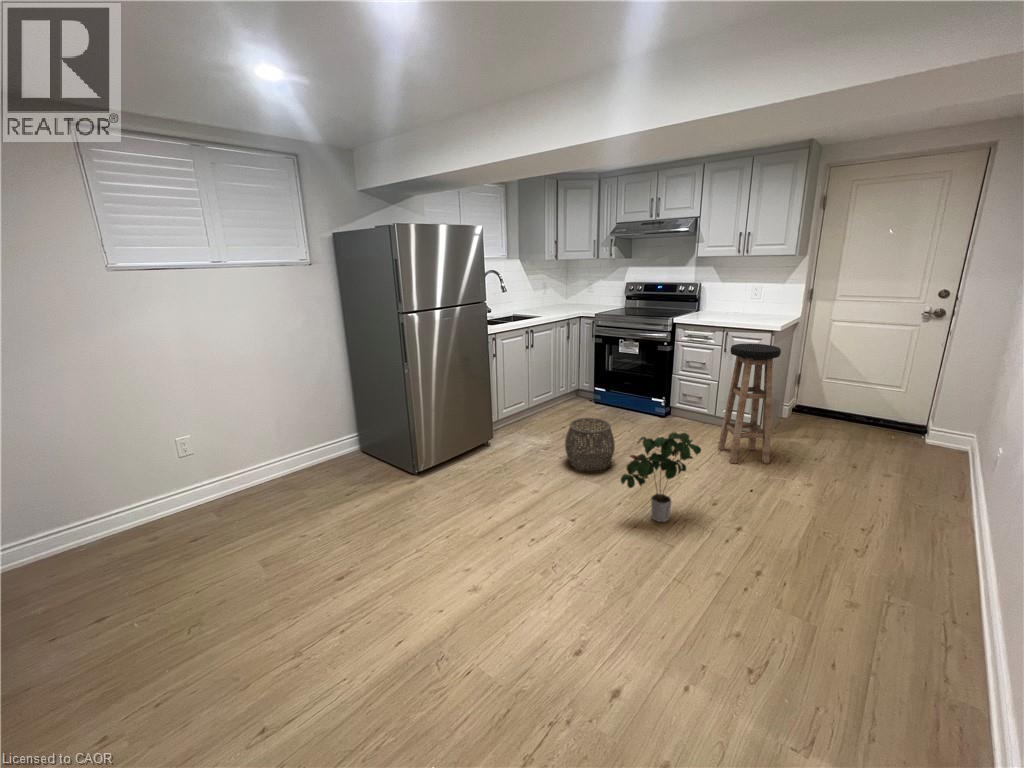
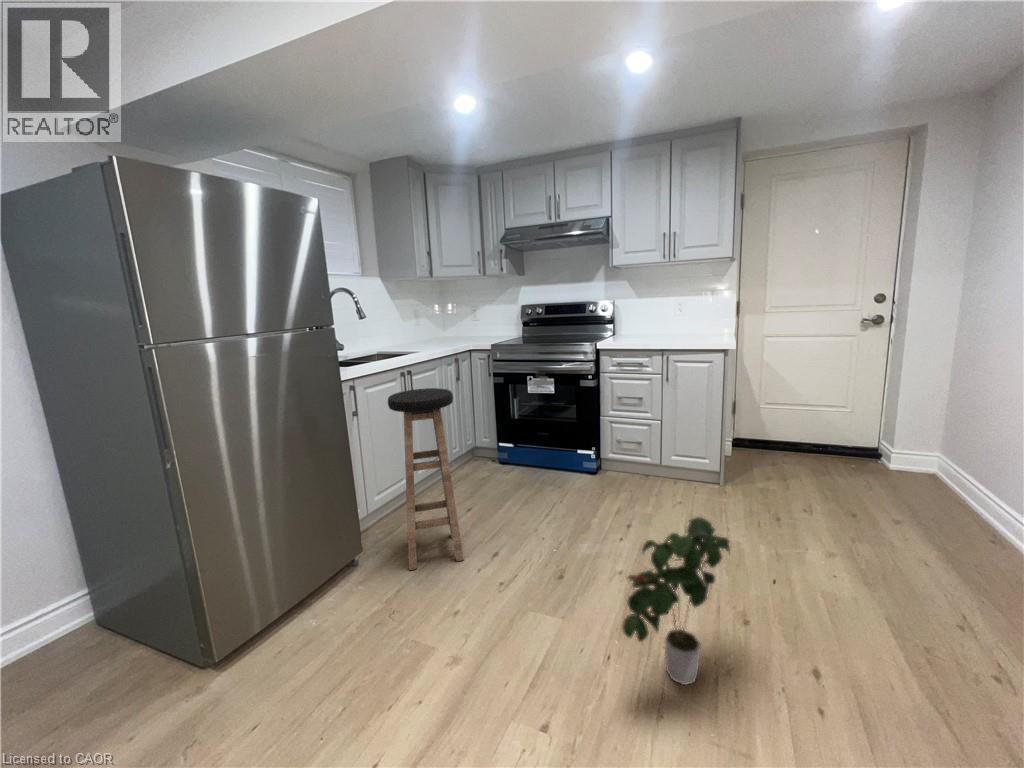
bar stool: present [718,344,781,464] -> present [388,388,464,570]
woven basket: present [565,418,615,471] -> none [486,498,565,591]

